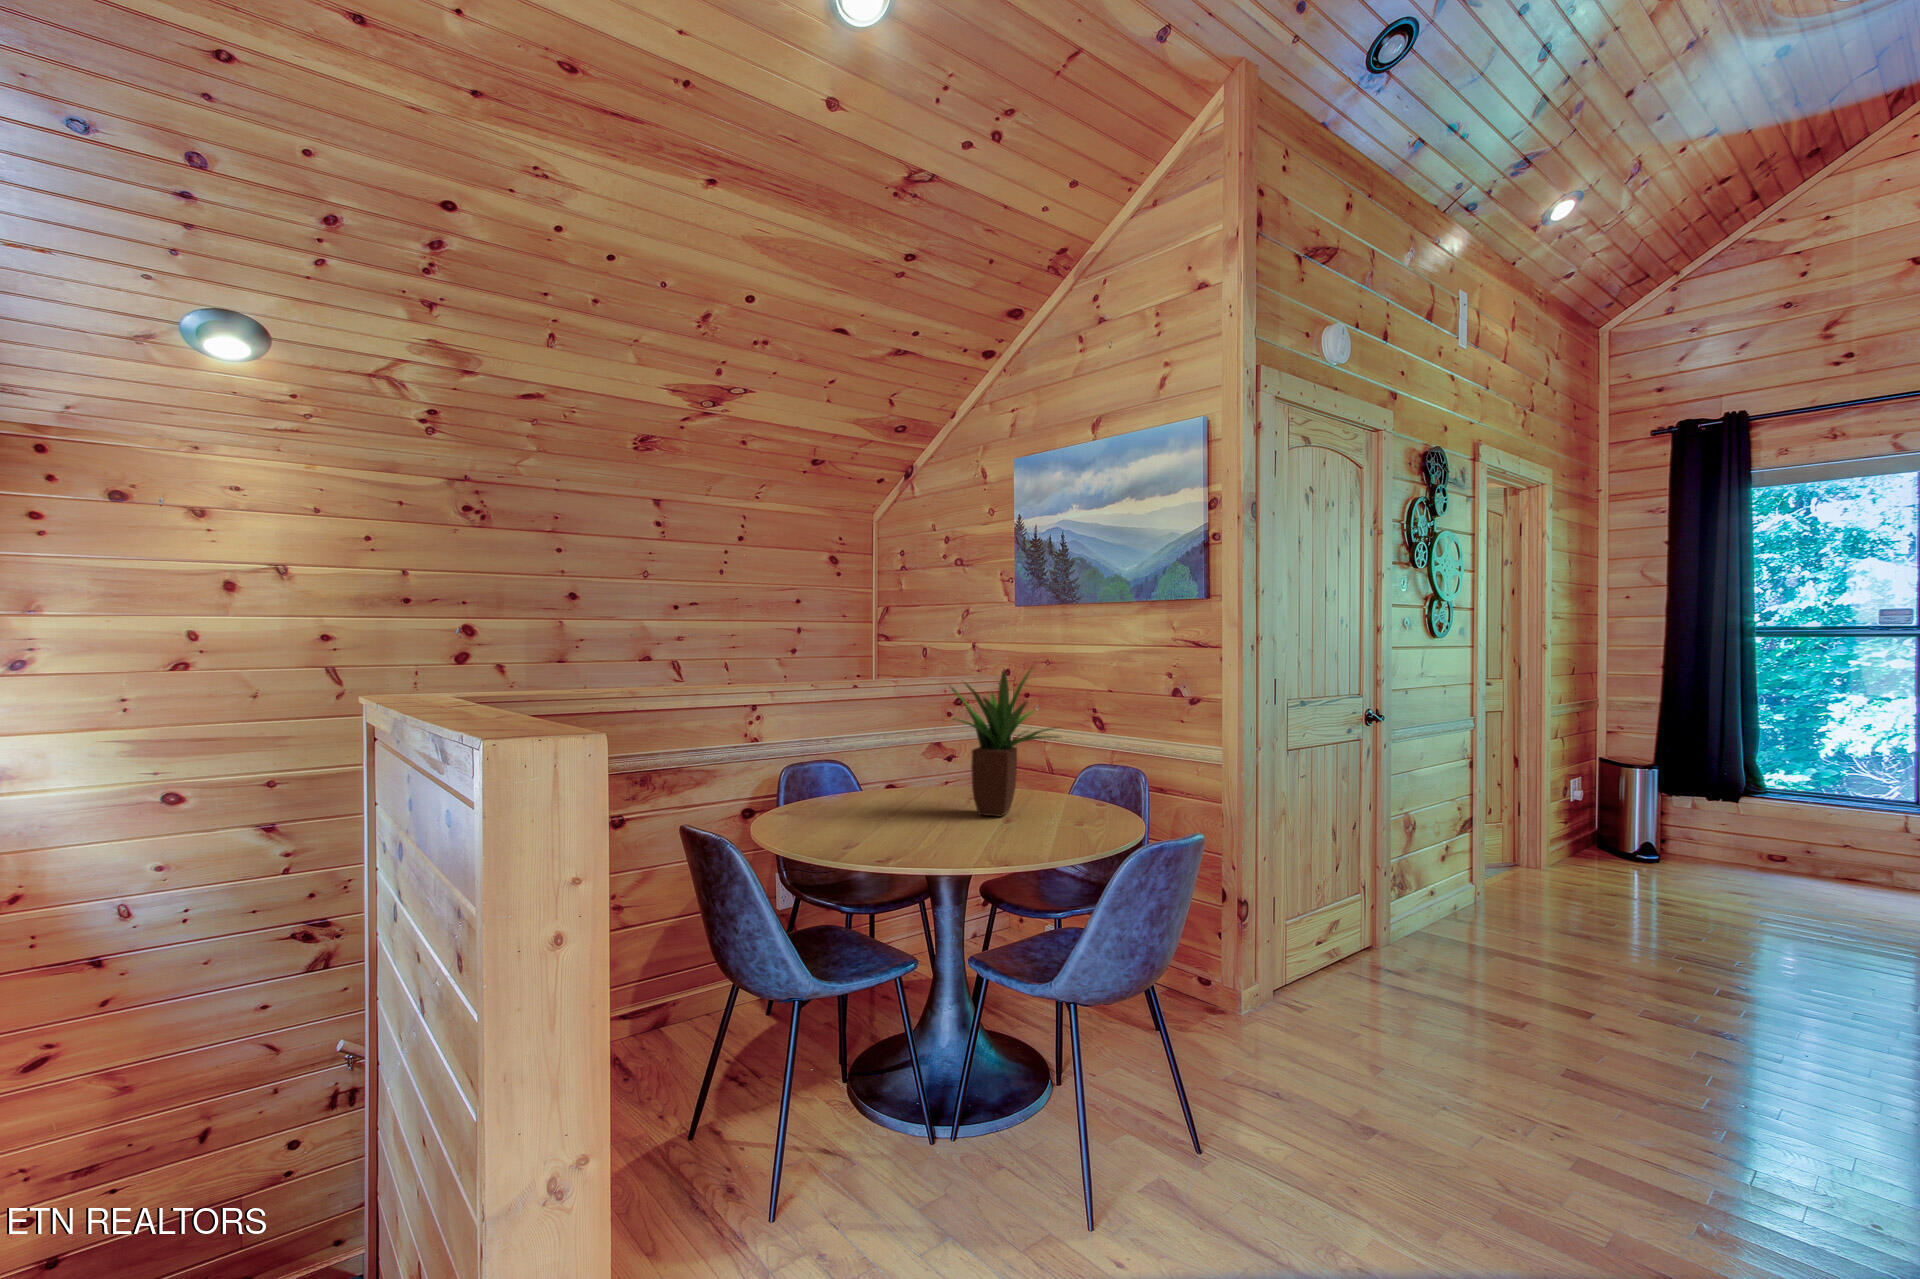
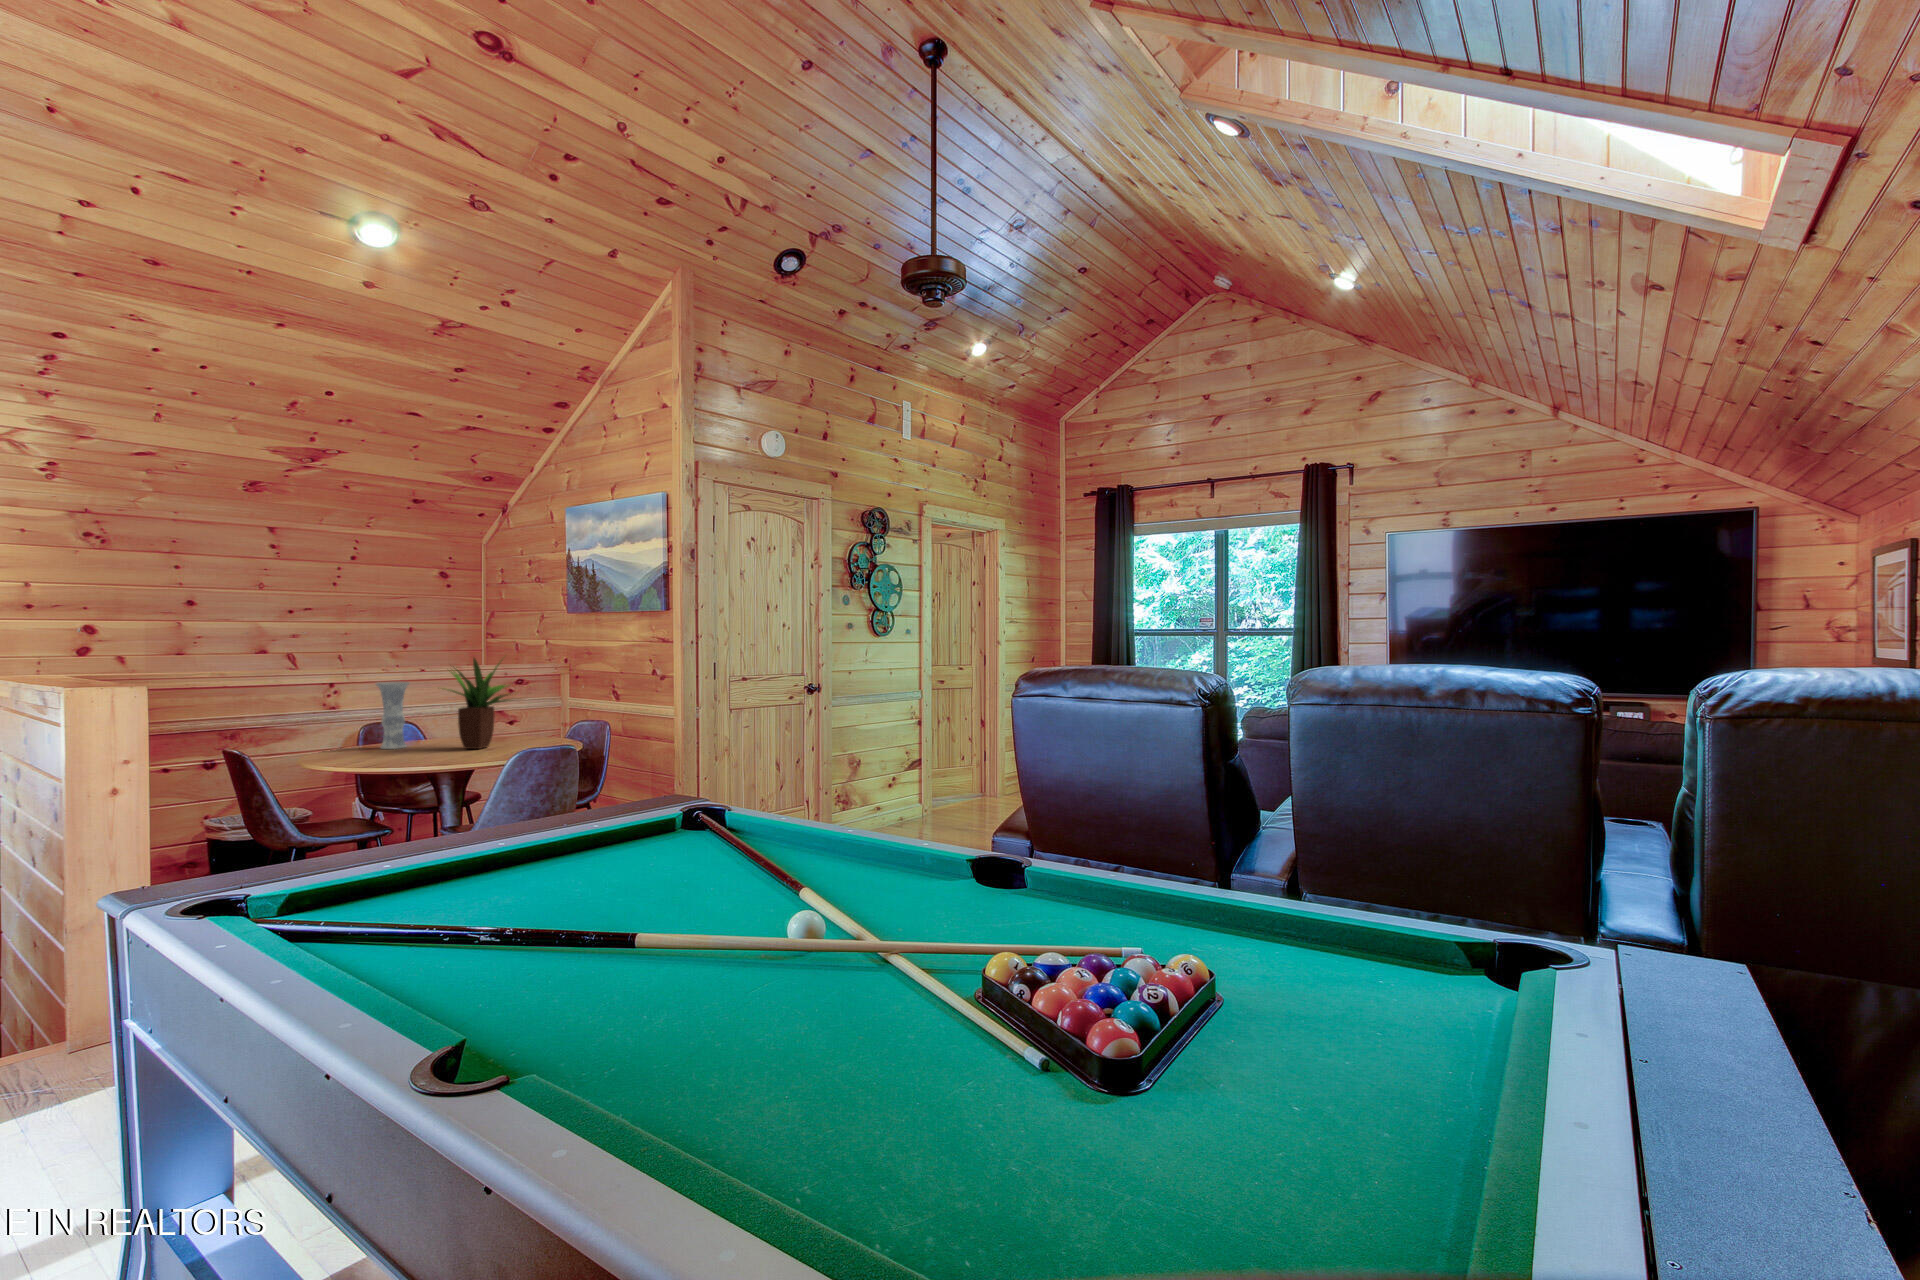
vase: none [844,705,892,809] -> present [376,682,410,749]

